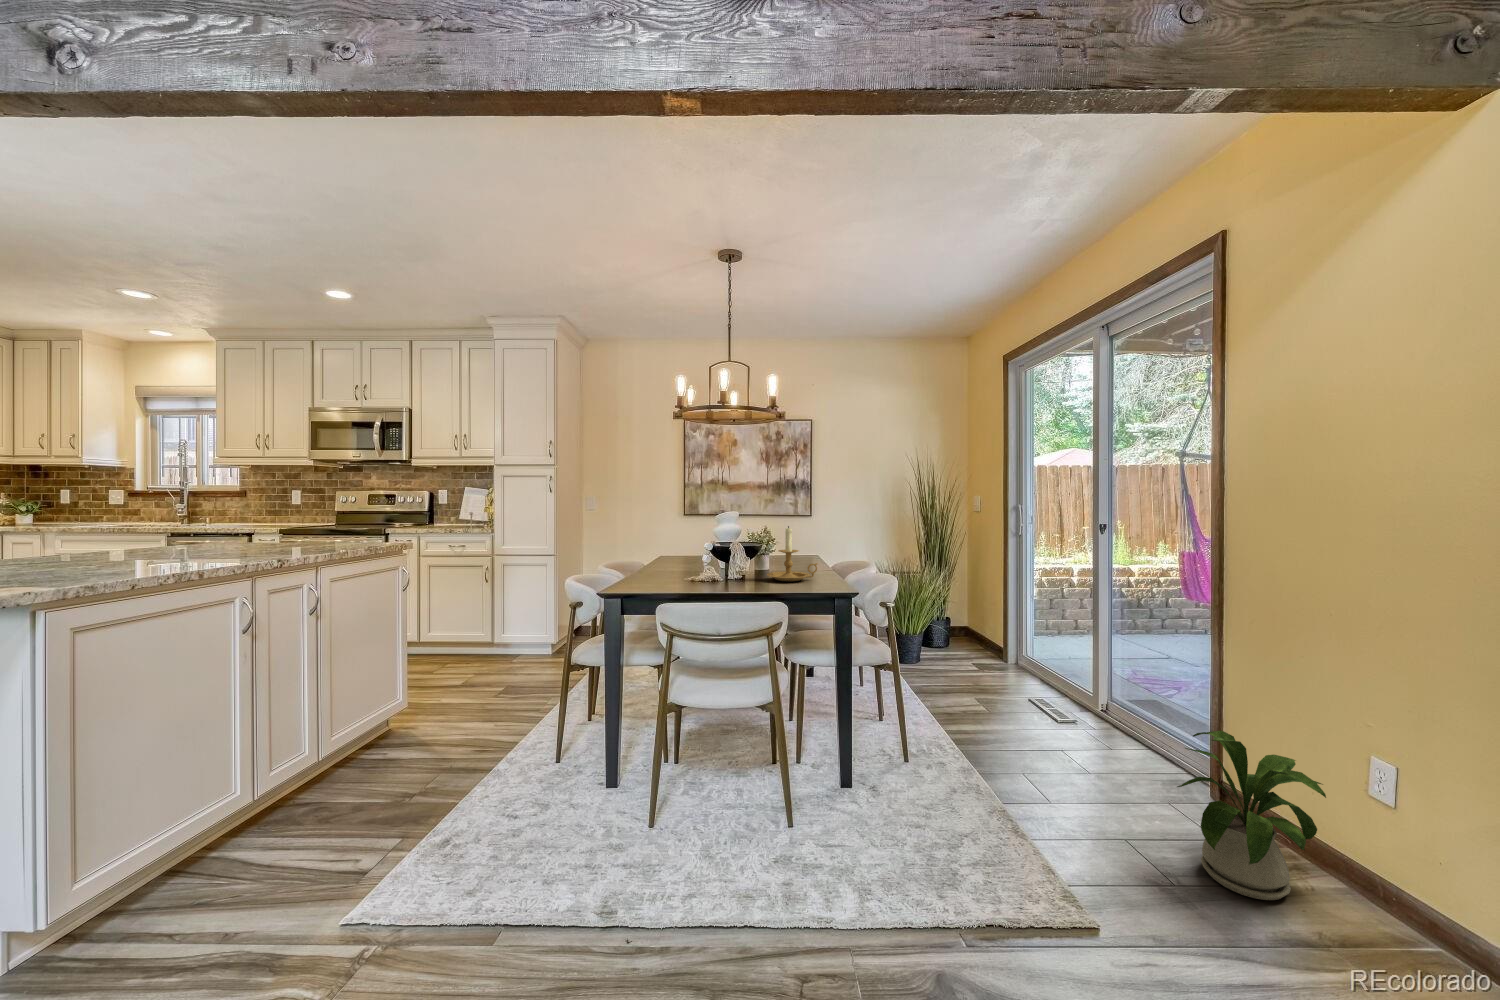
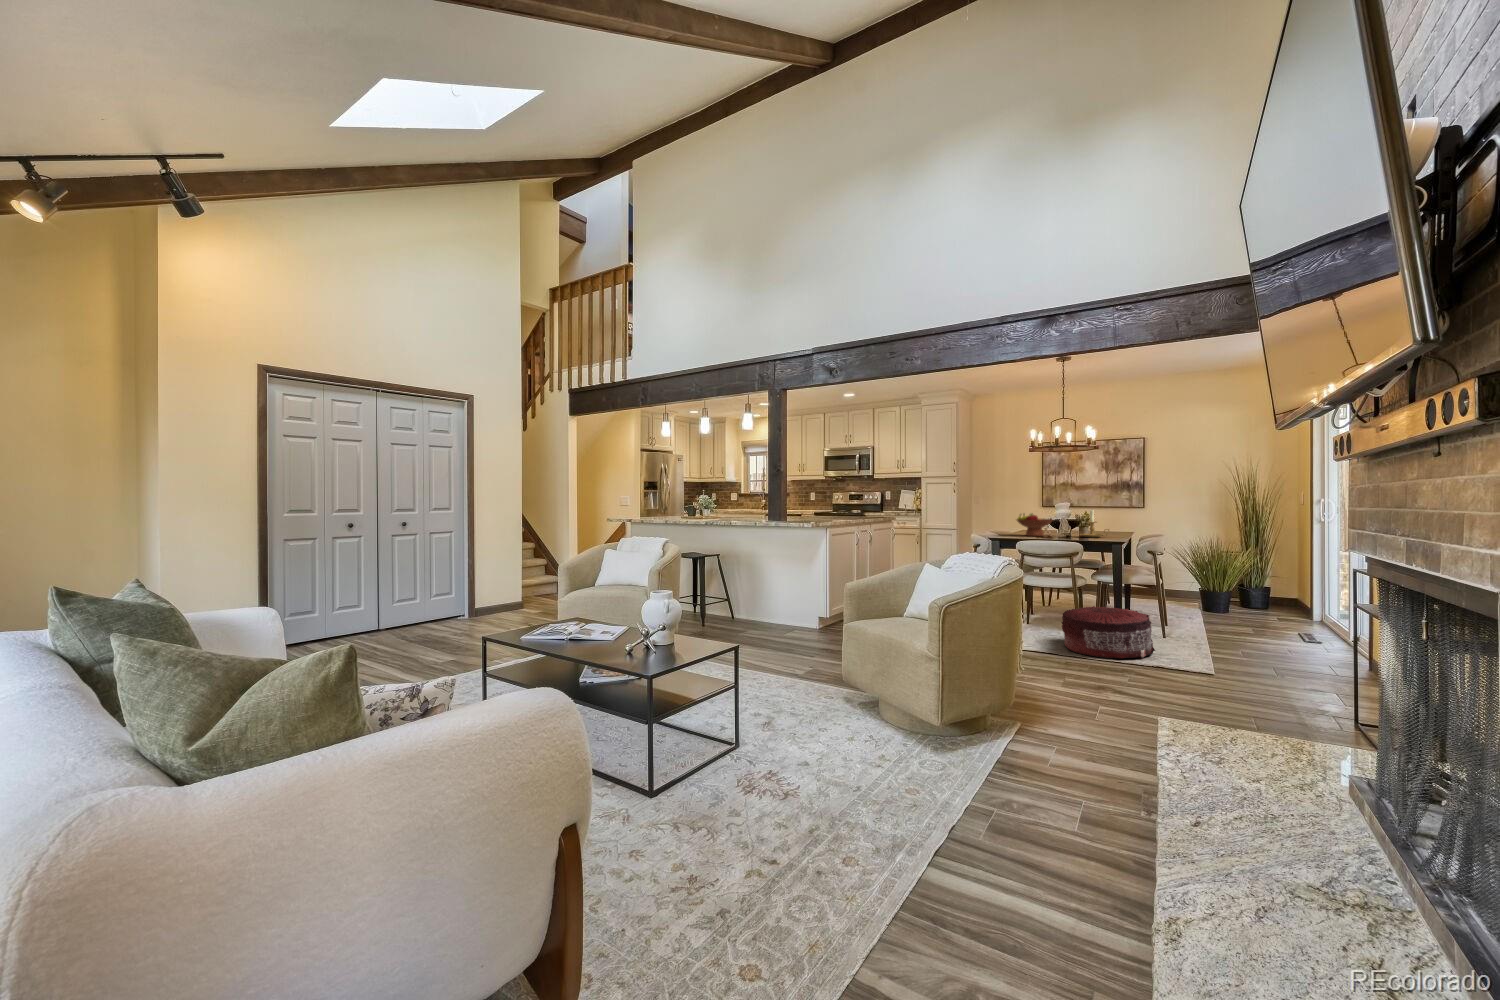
fruit bowl: none [652,535,723,583] -> present [1017,514,1053,536]
house plant: present [1177,730,1326,900] -> none [1279,600,1364,677]
pouf: none [769,752,967,947] -> present [1061,606,1155,658]

